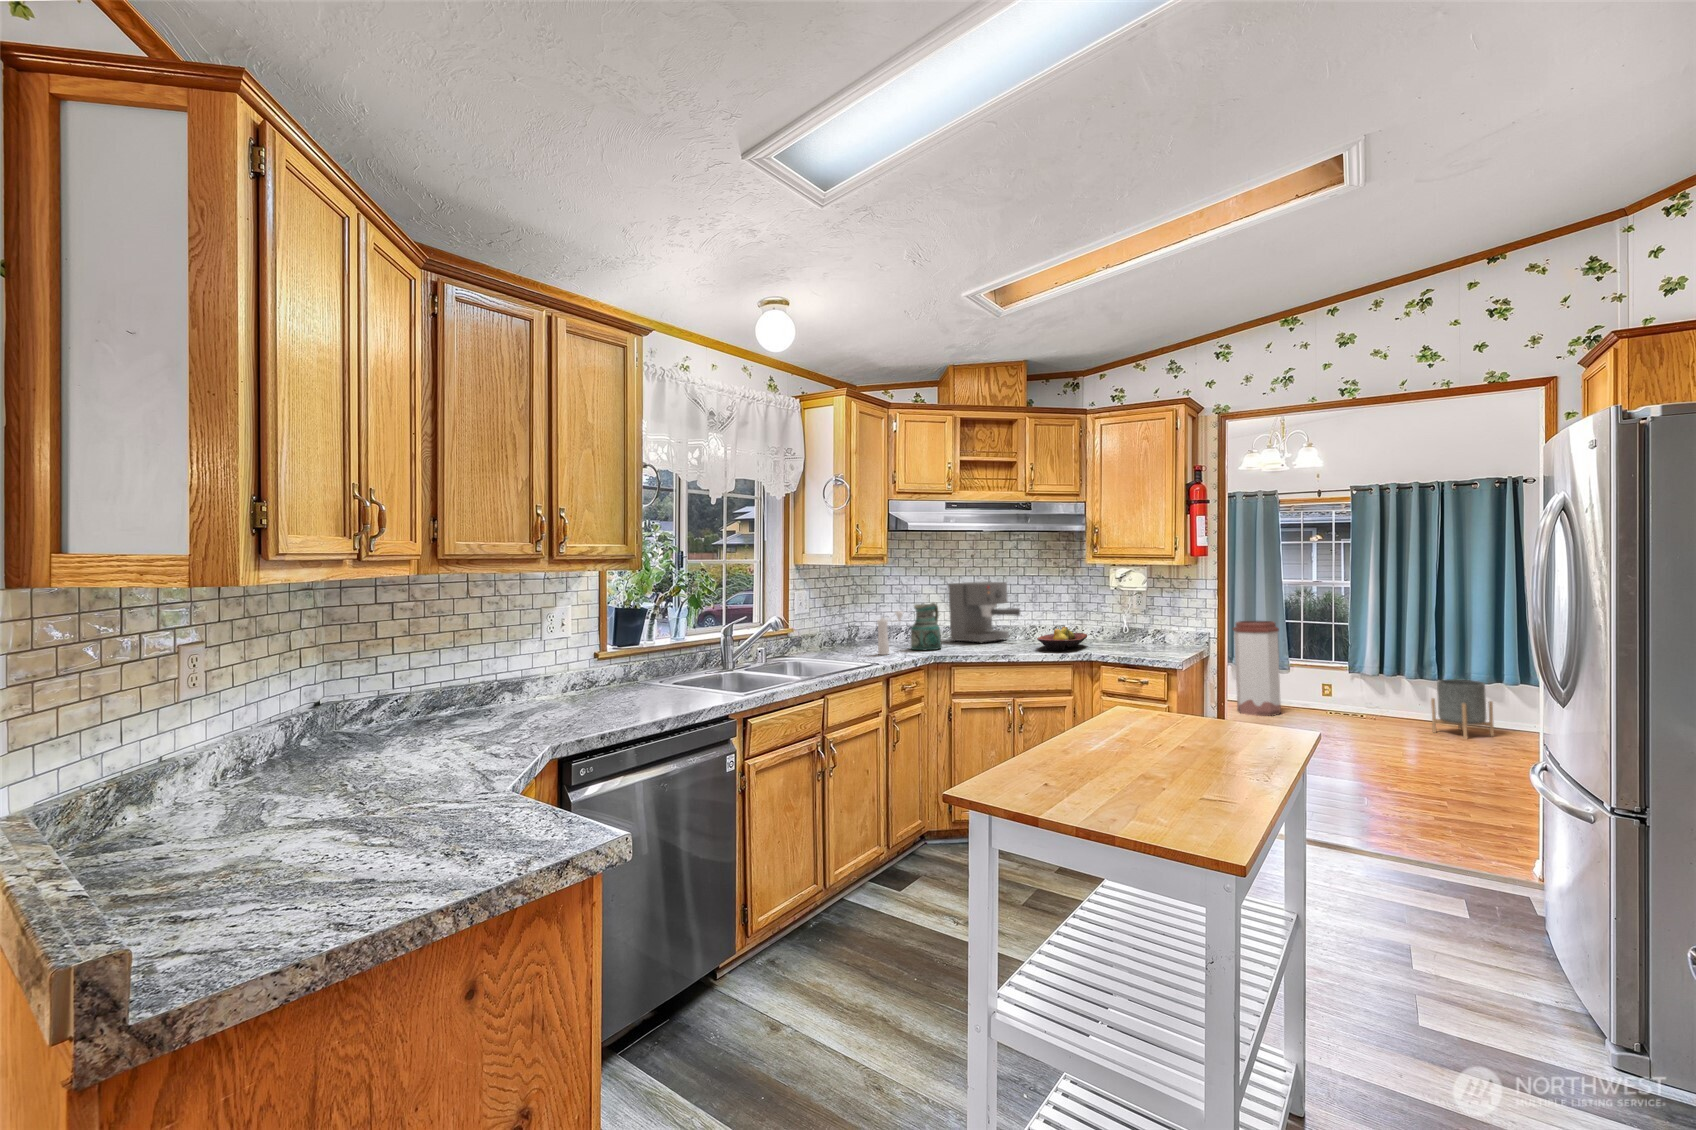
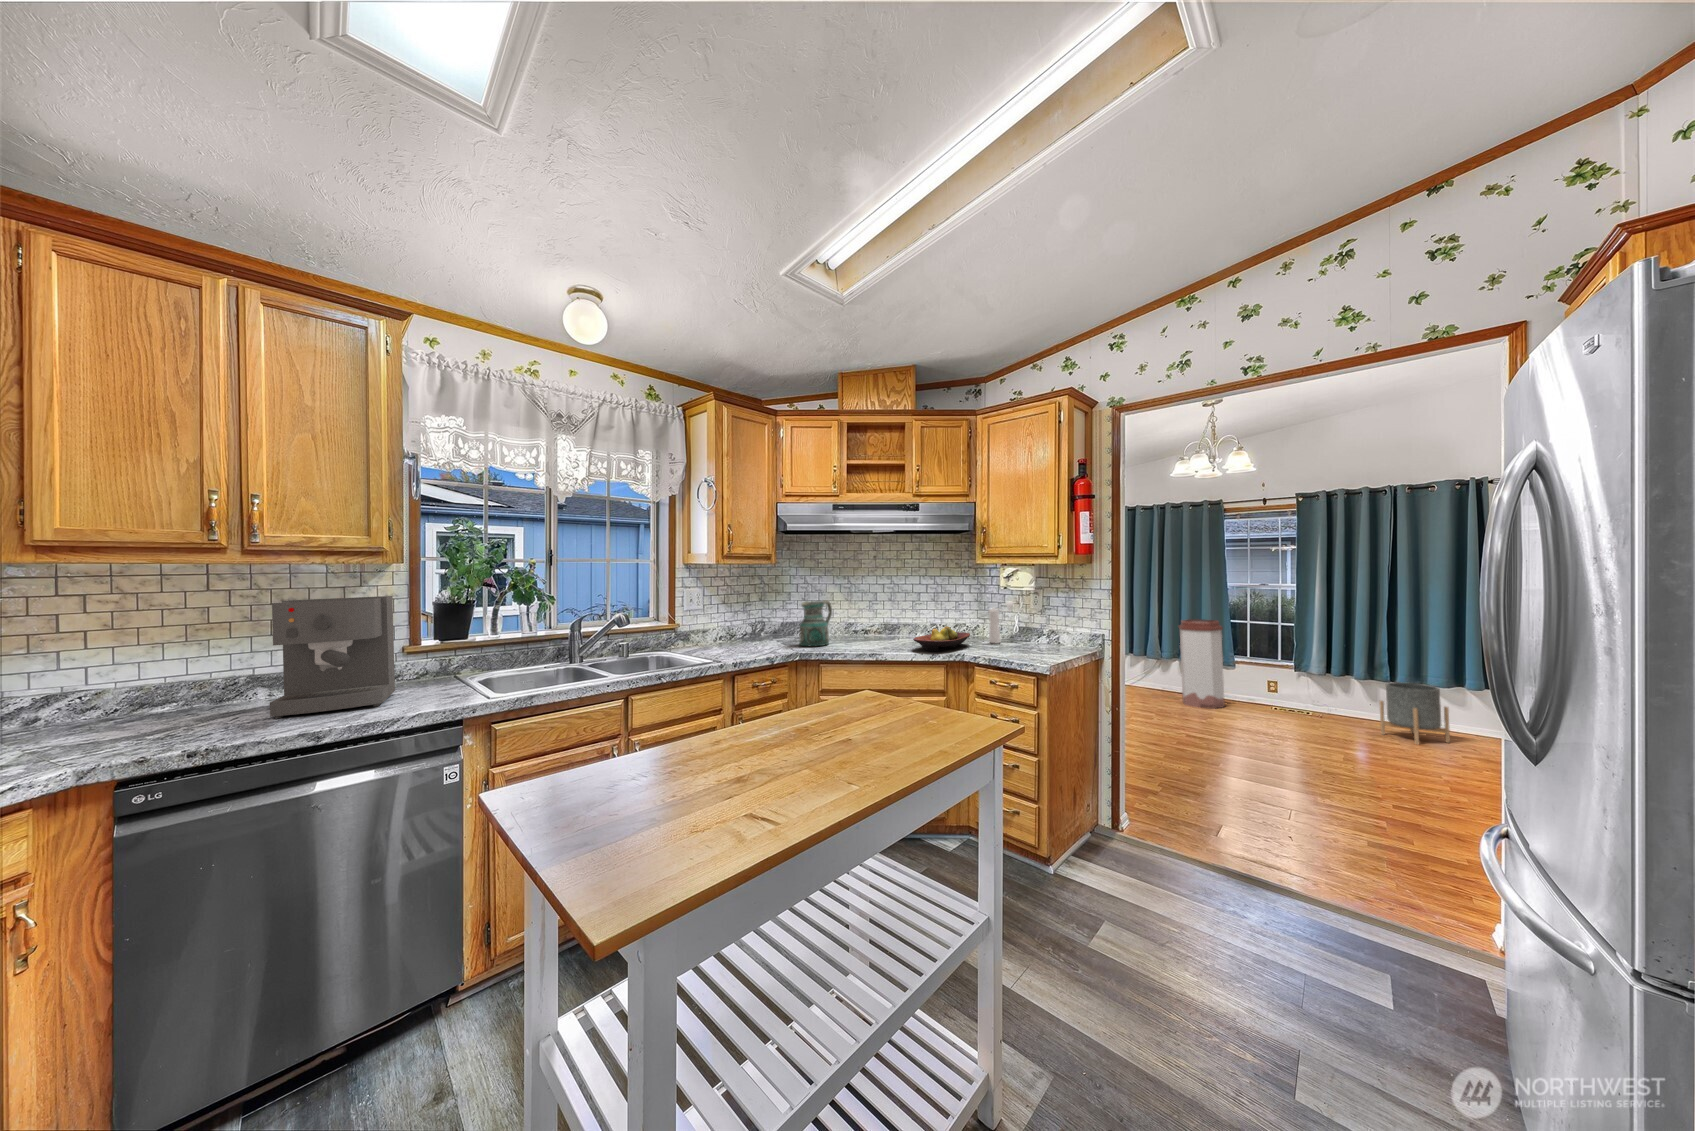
coffee maker: present [948,581,1020,643] -> present [270,596,395,719]
pepper mill: present [877,611,903,655] -> present [989,602,1013,643]

